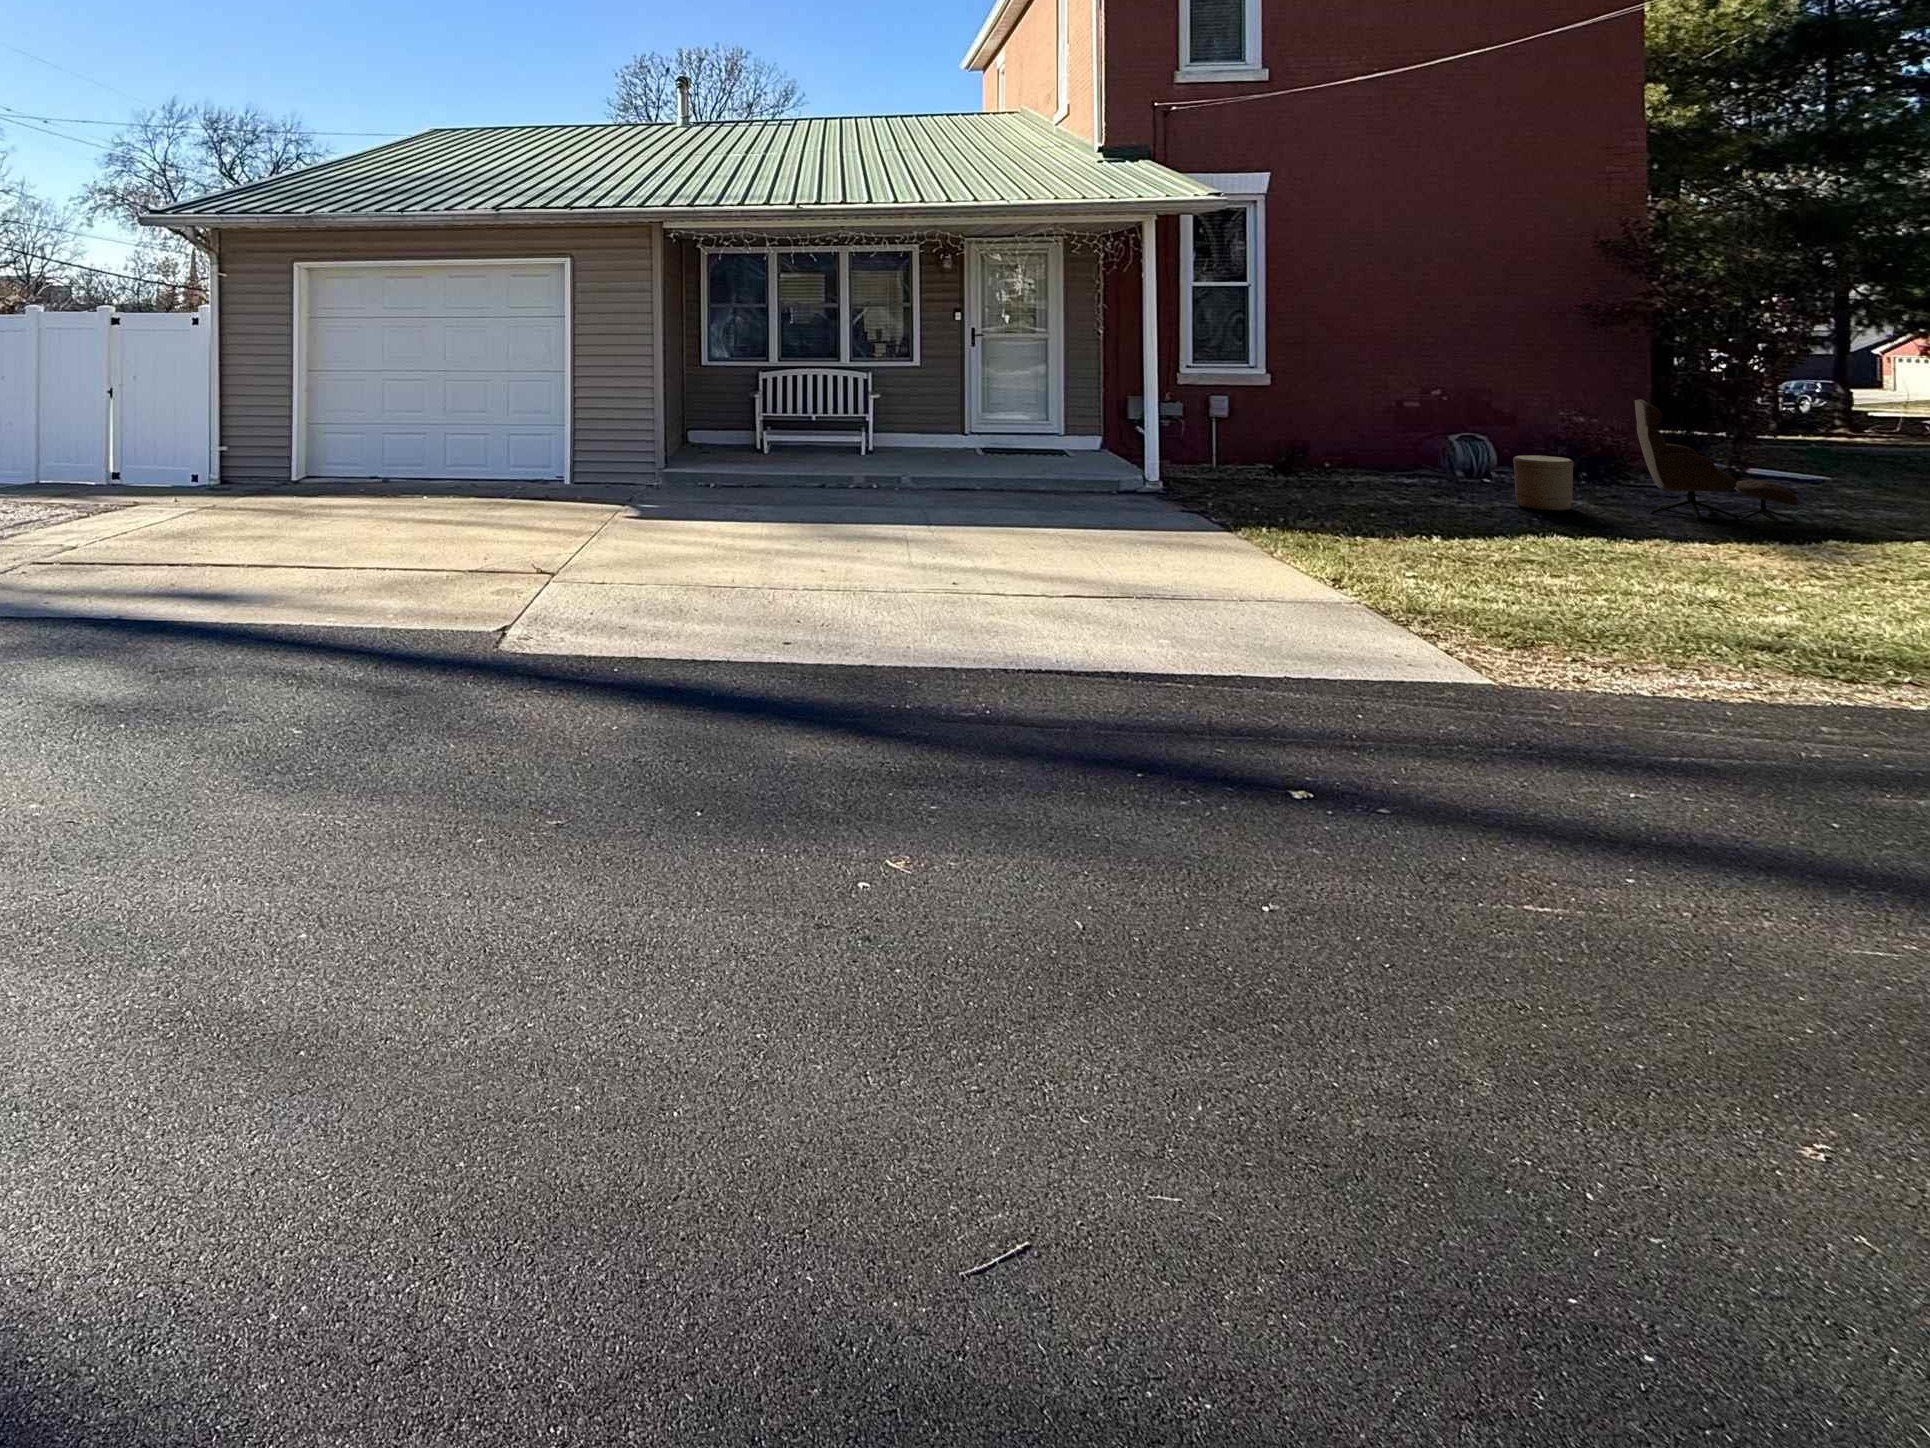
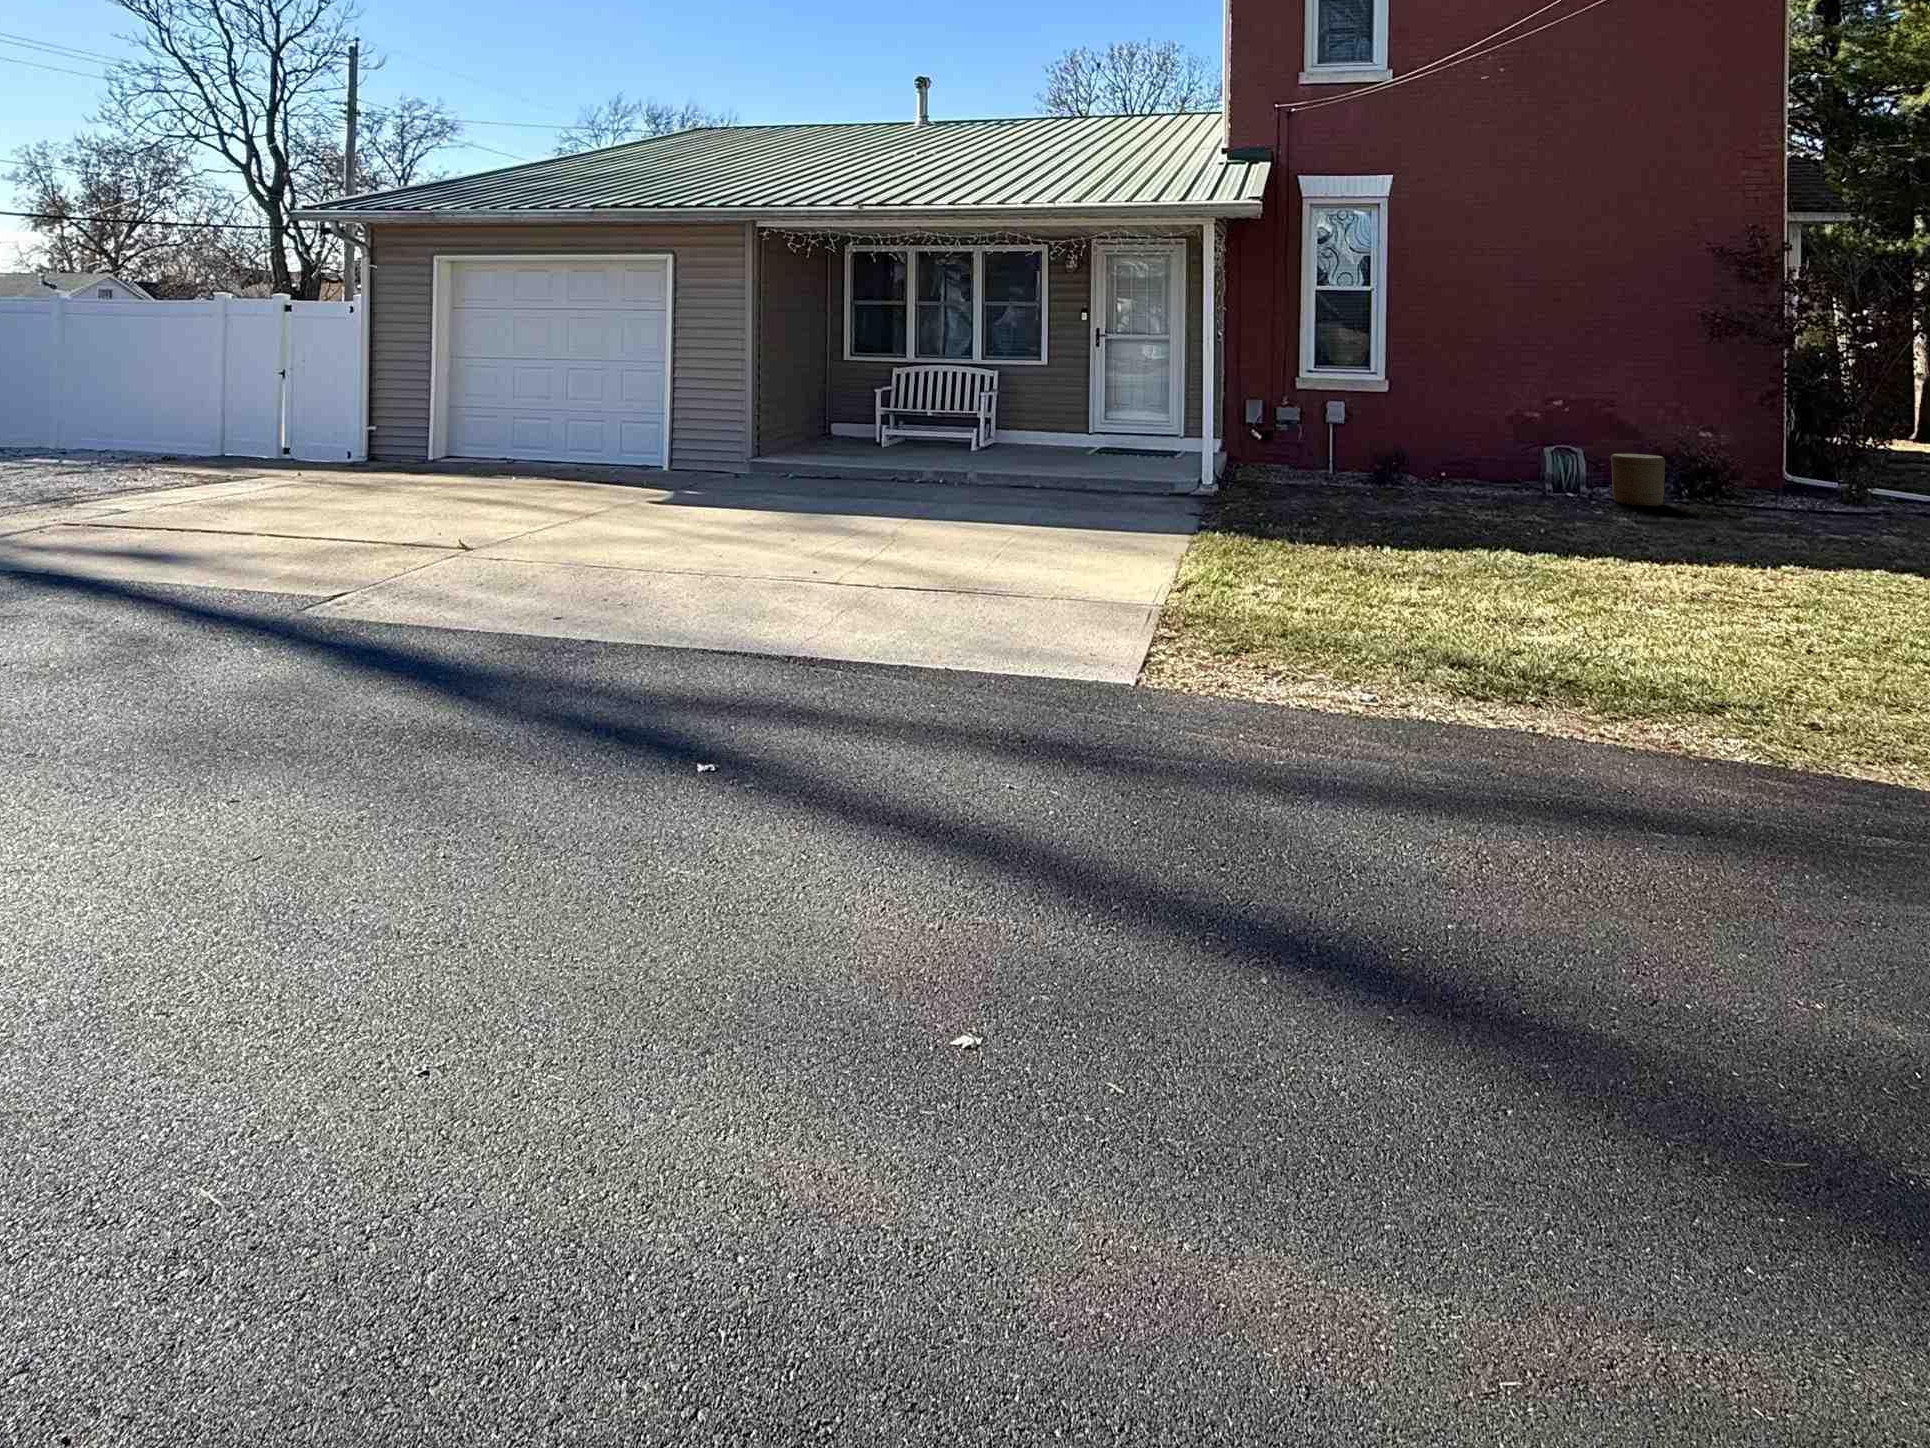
lounge chair: present [1635,399,1798,523] -> none [1719,399,1863,516]

